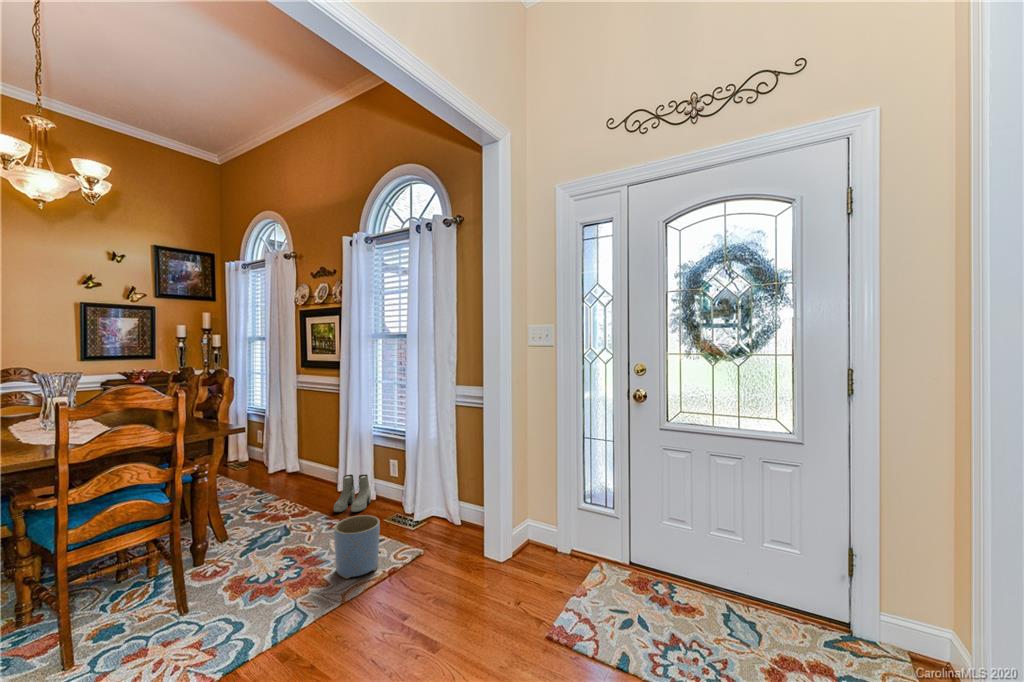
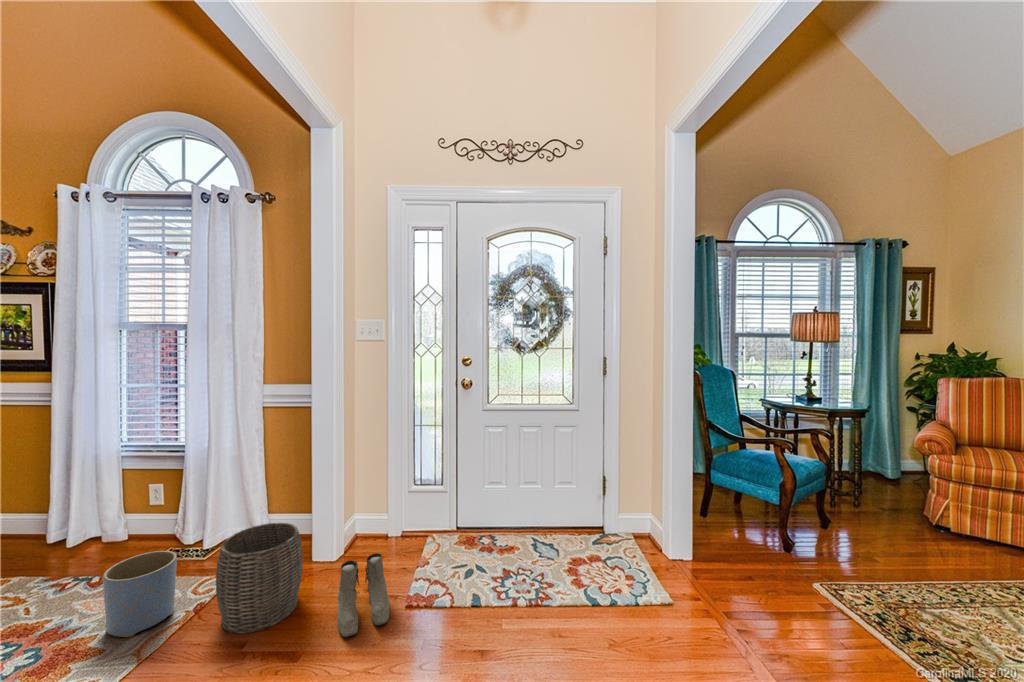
boots: present [334,474,371,512] -> present [338,553,389,637]
woven basket: none [395,512,463,608] -> present [216,523,303,634]

